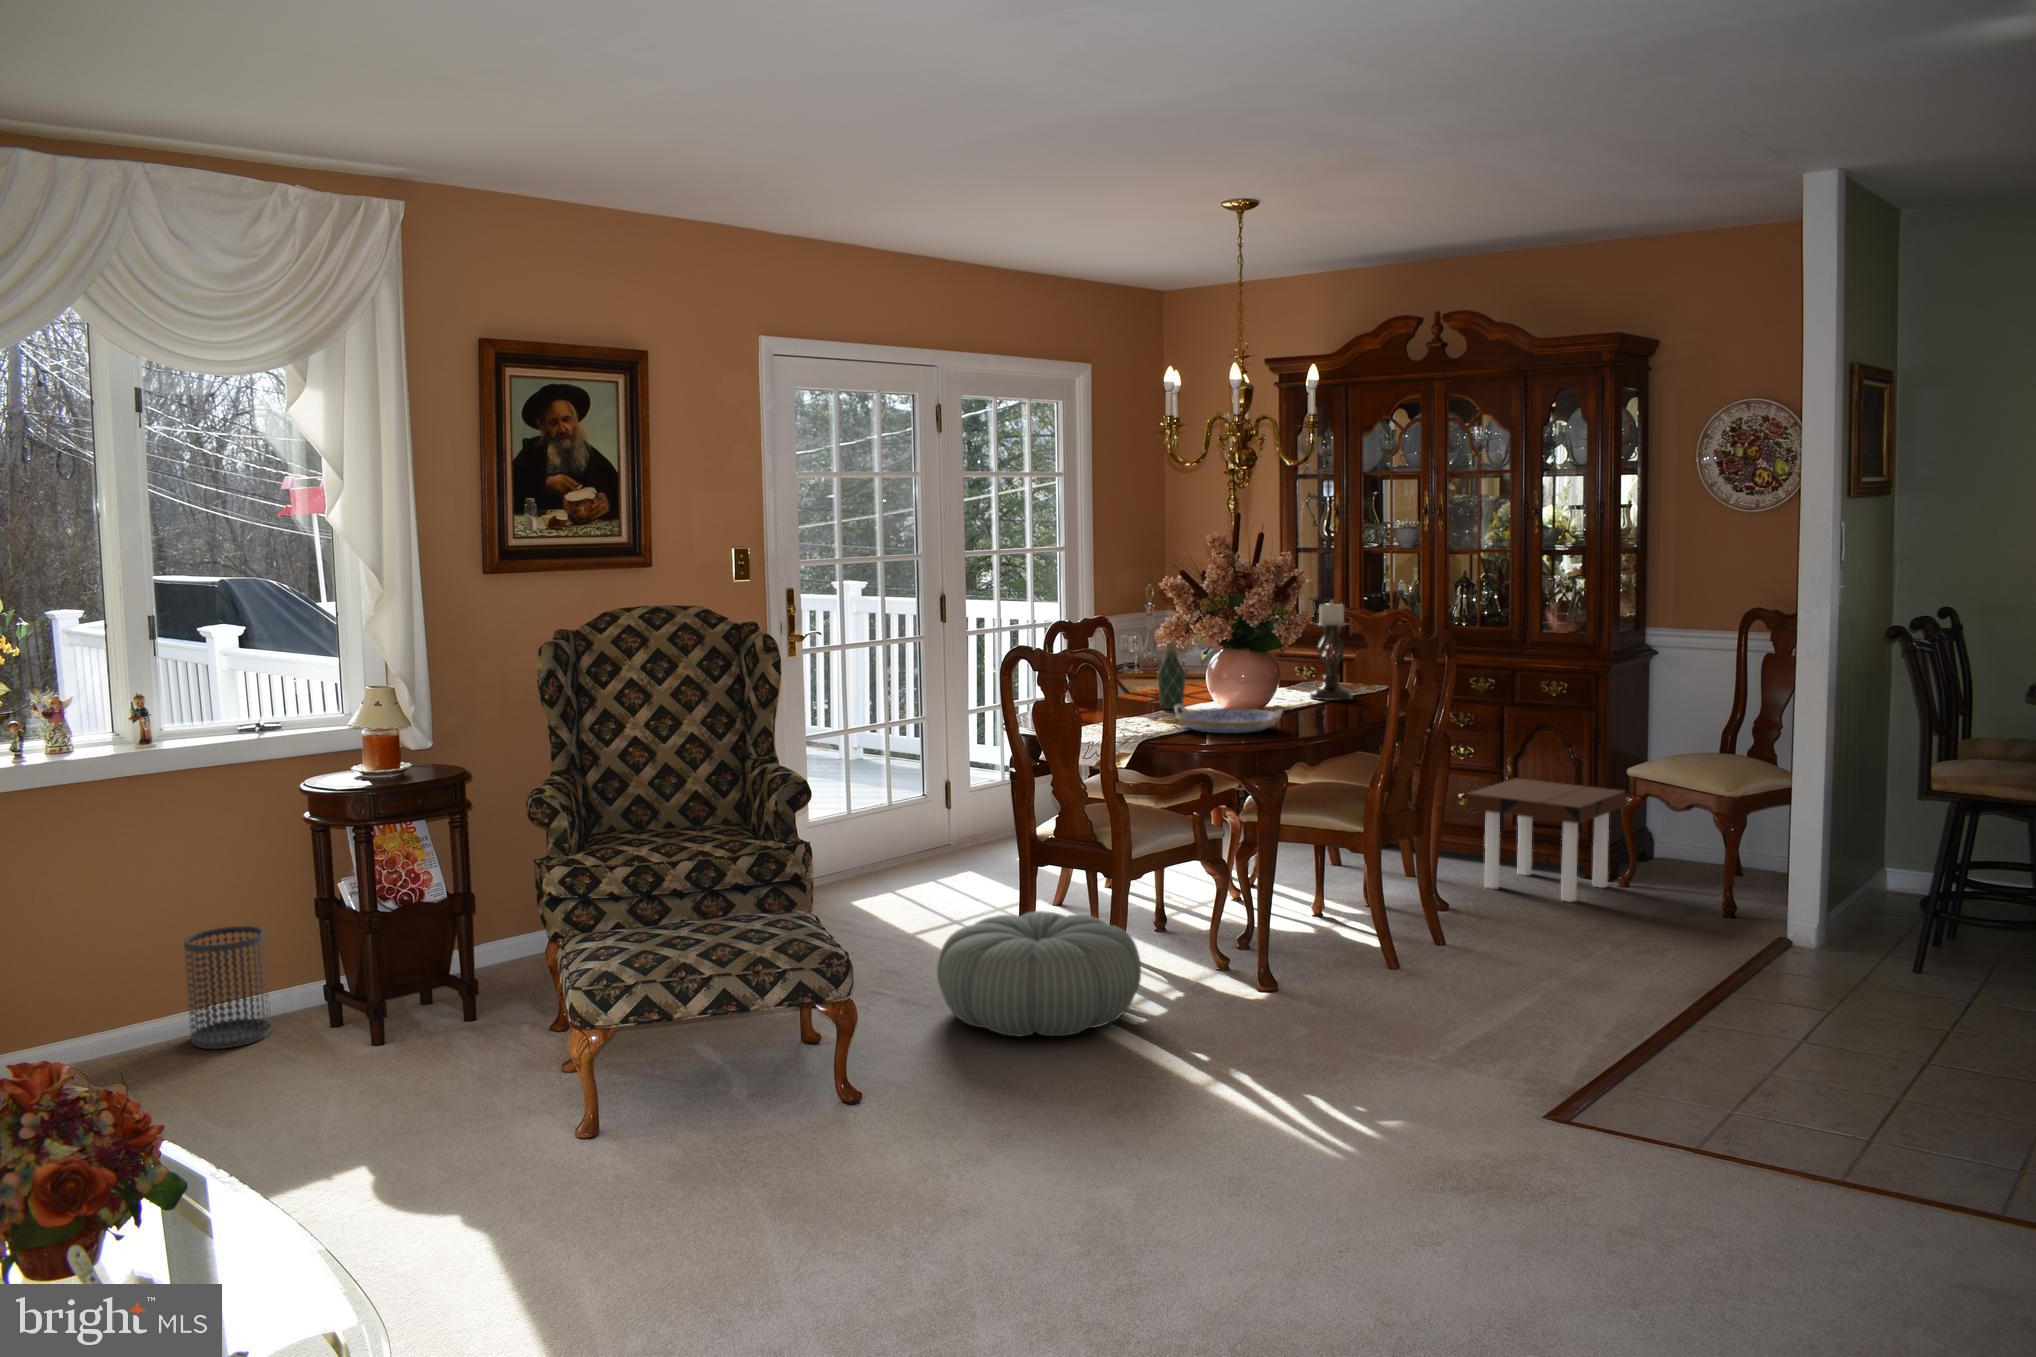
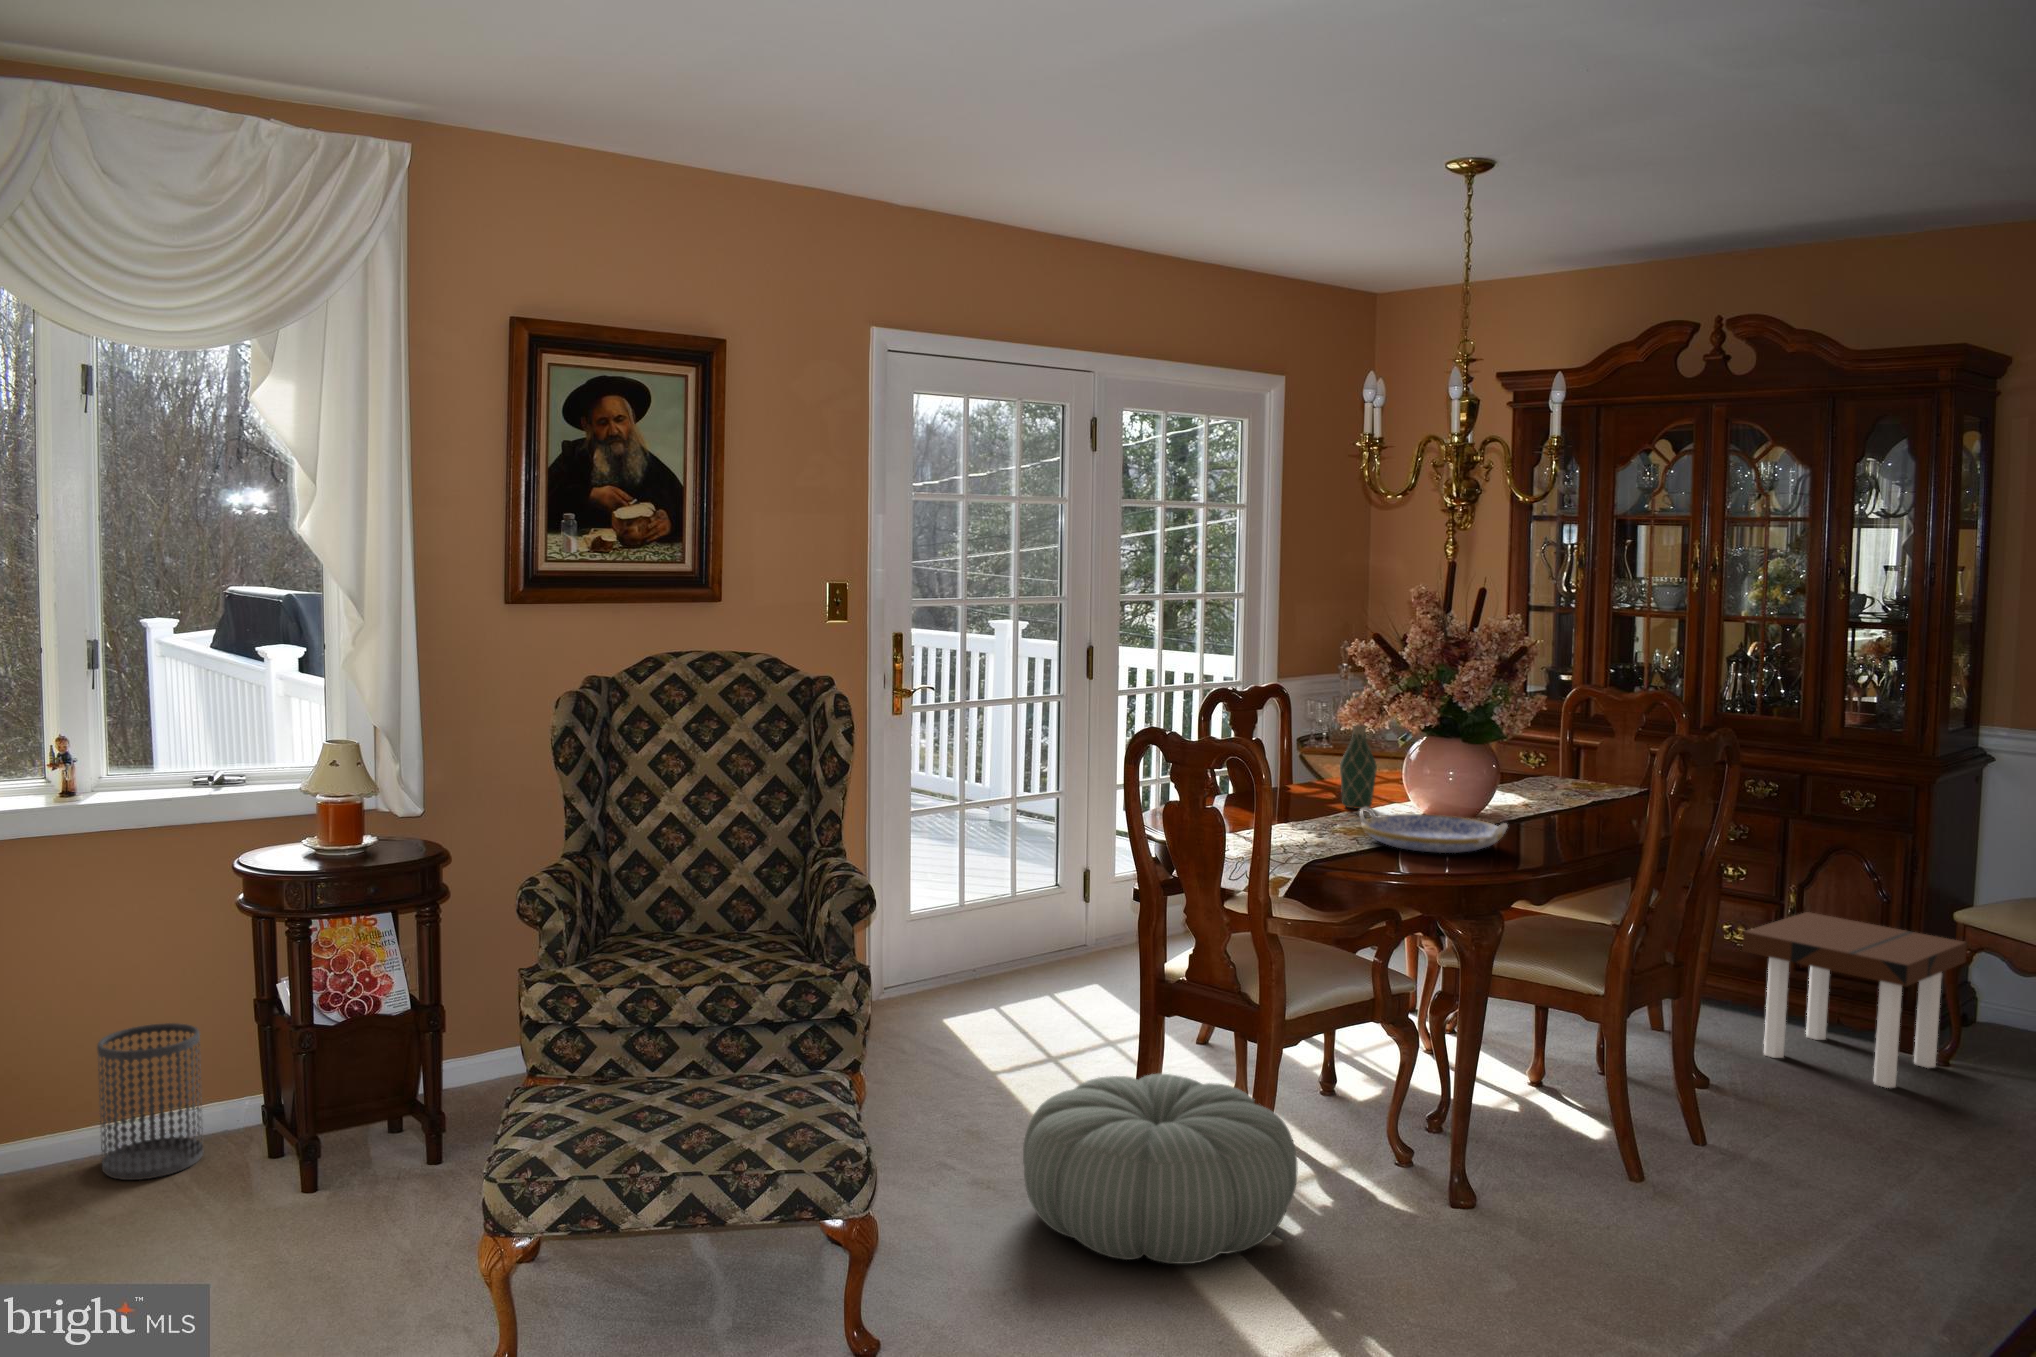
candle holder: present [1310,601,1352,701] -> none [1540,676,1598,806]

